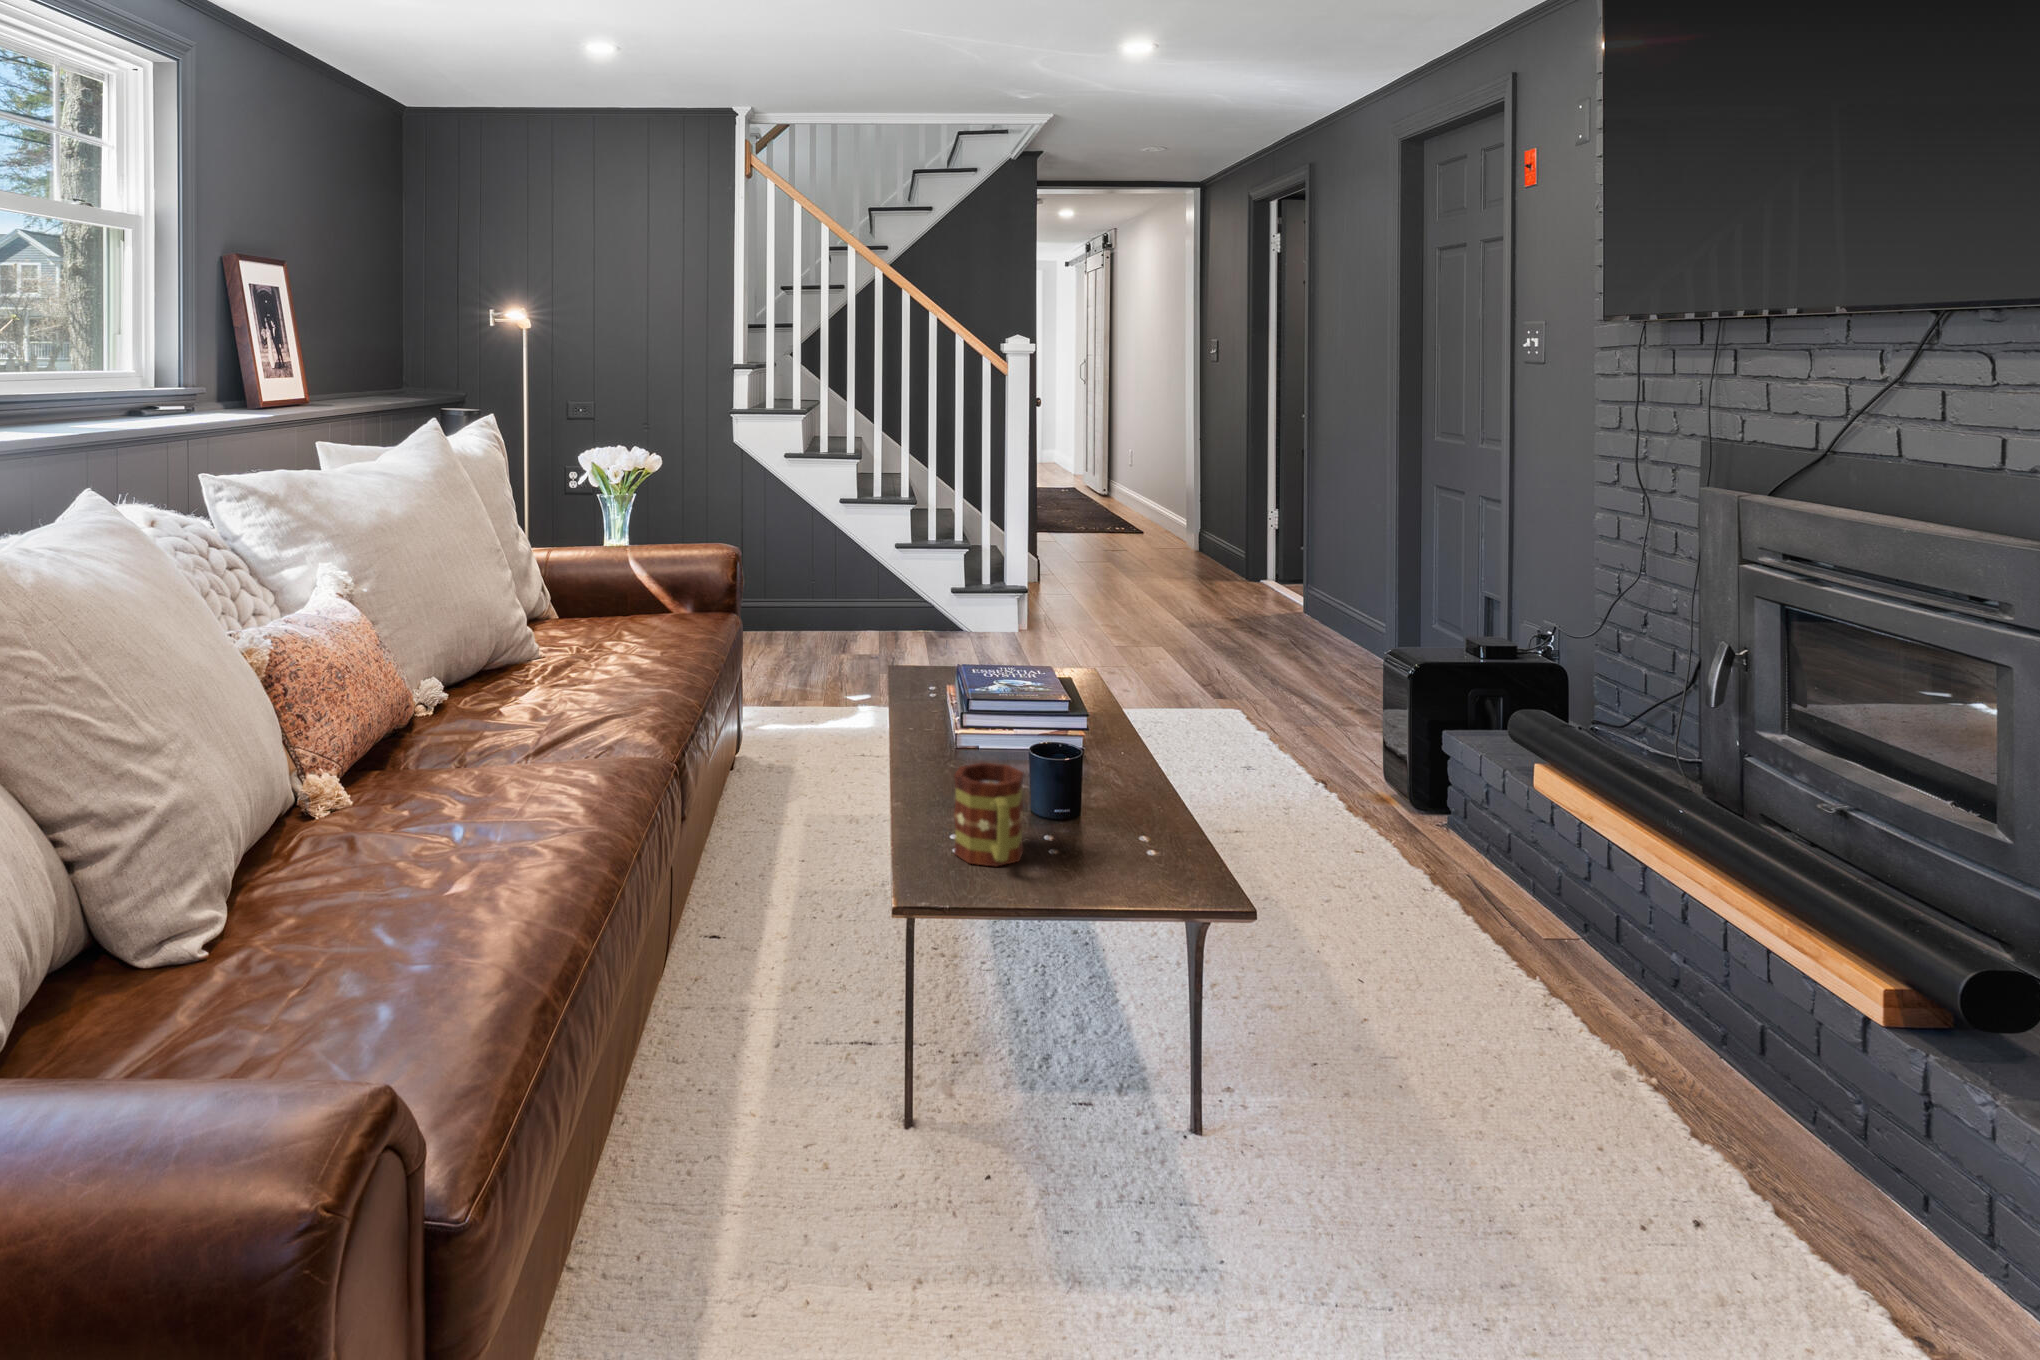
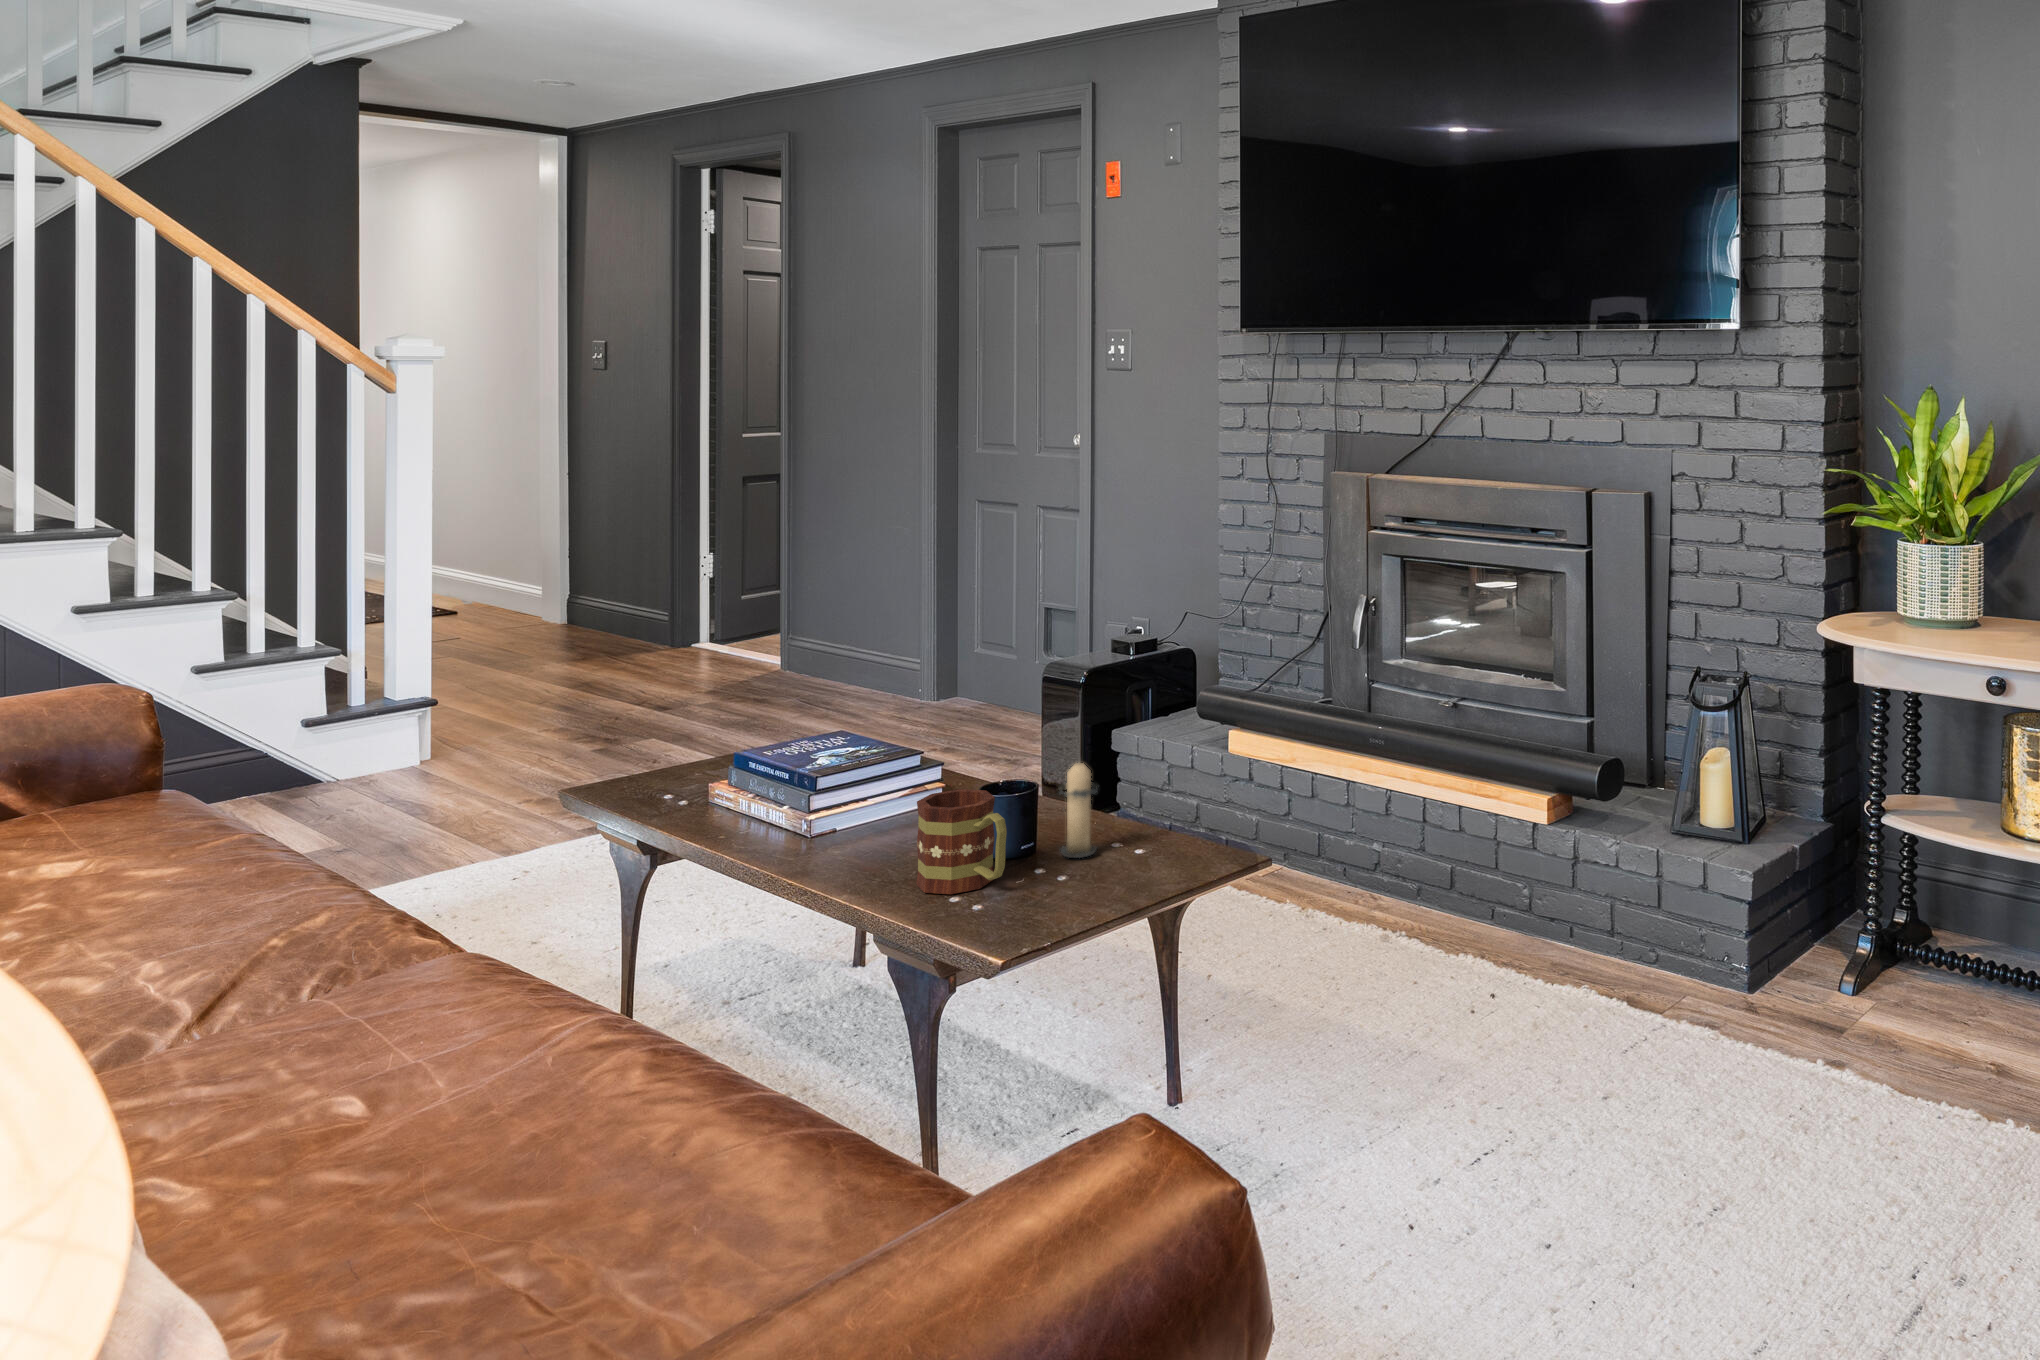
candle: none [1090,761,1141,869] -> present [1059,762,1097,858]

